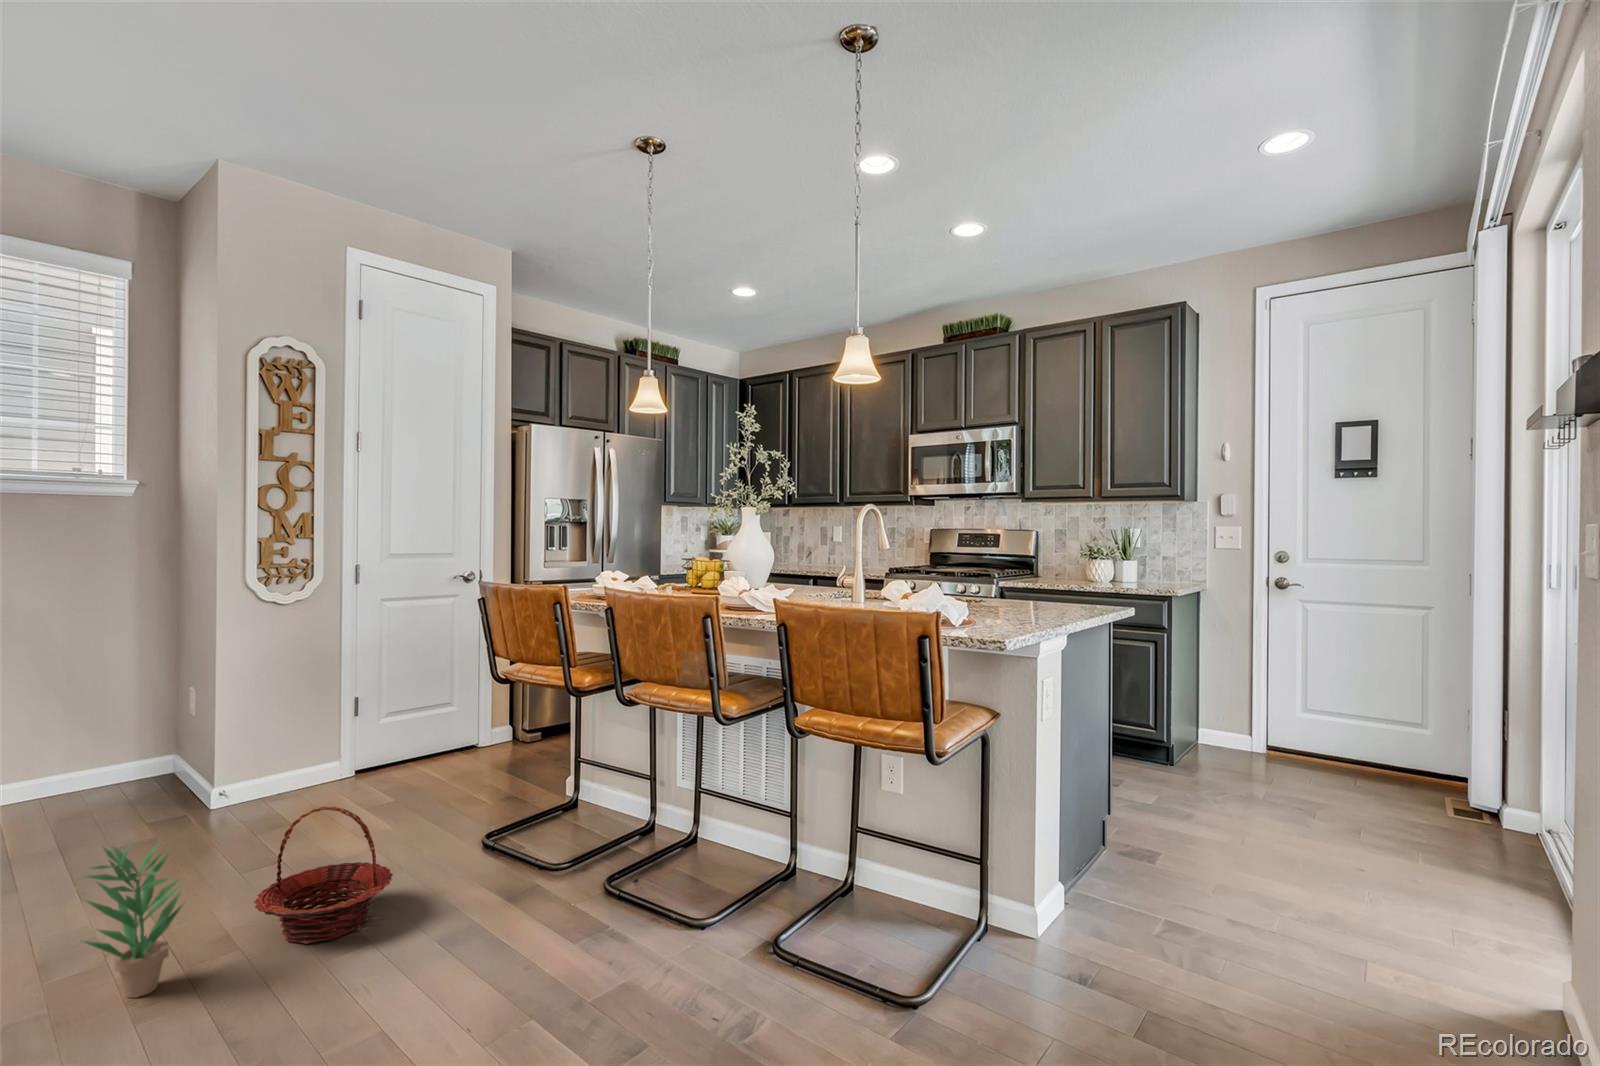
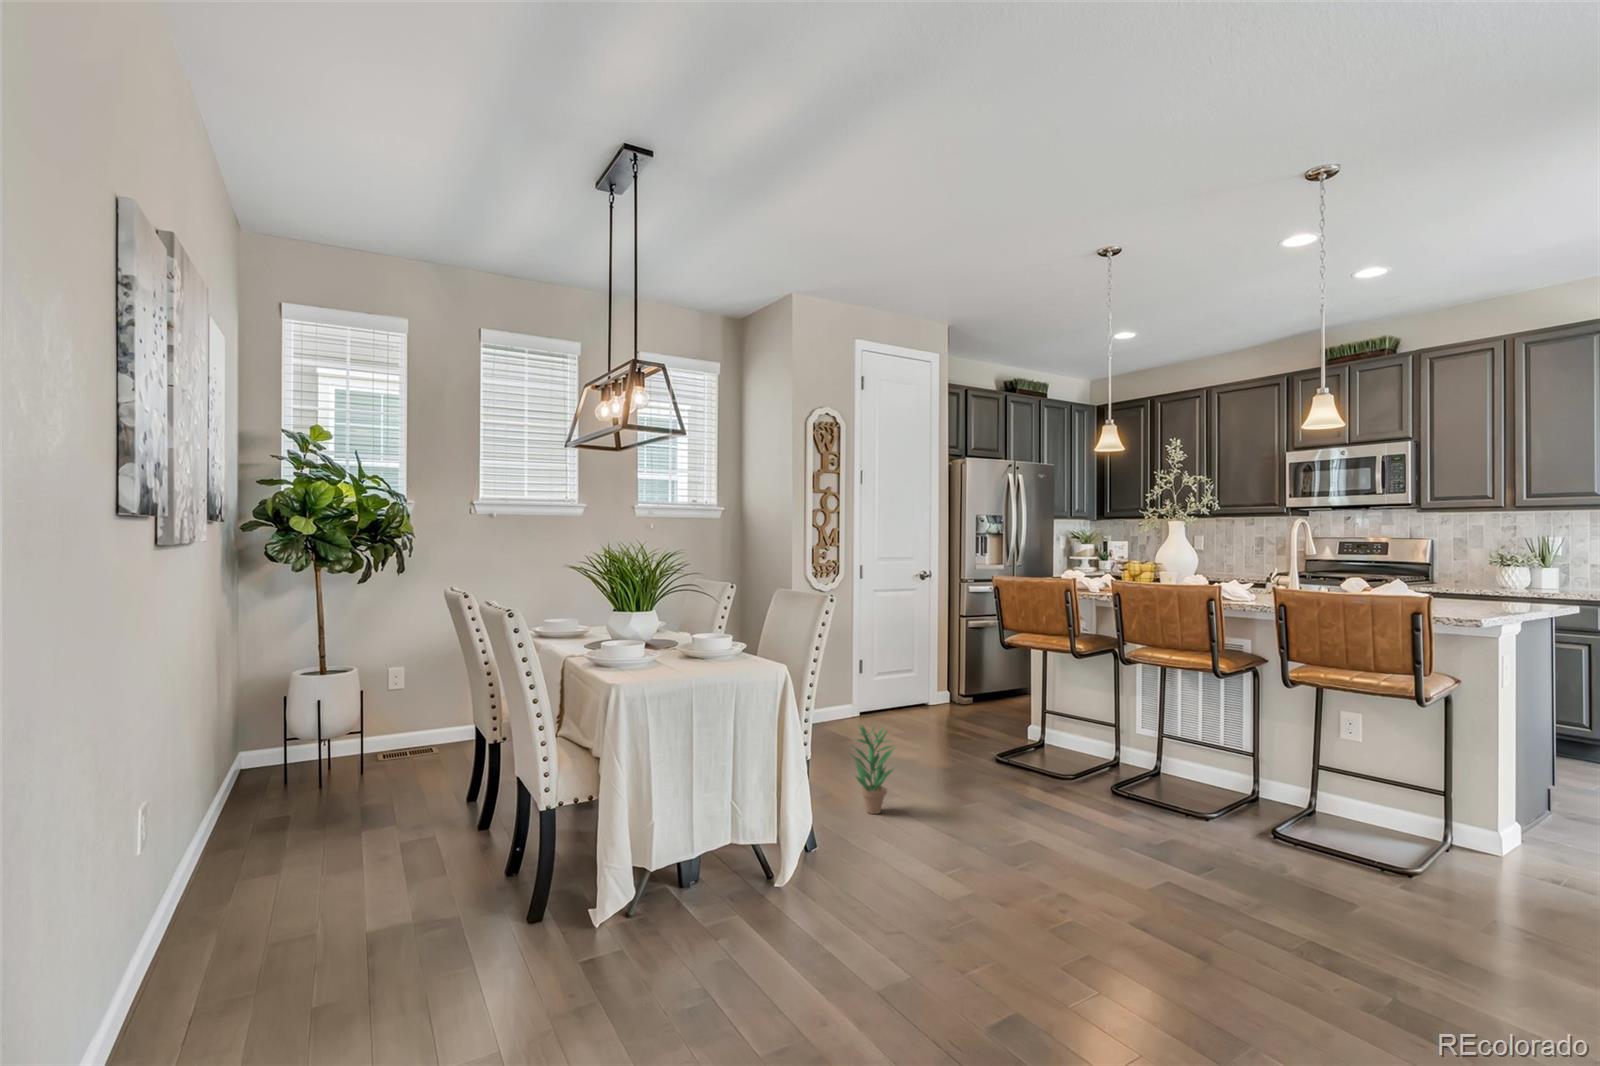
basket: present [254,807,393,944] -> none [908,718,985,802]

